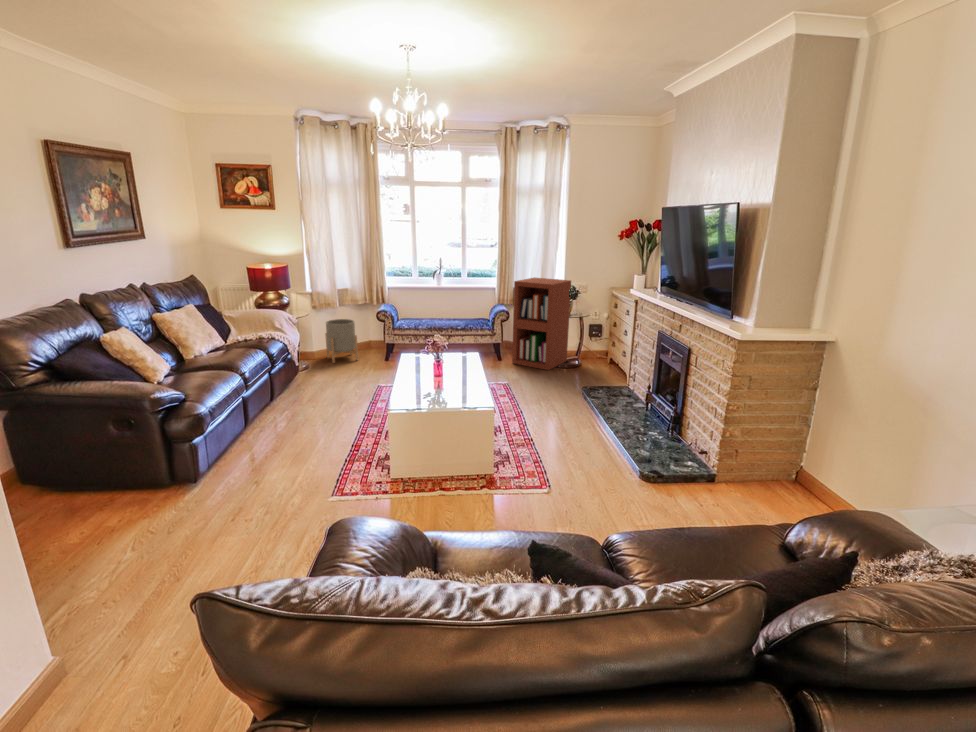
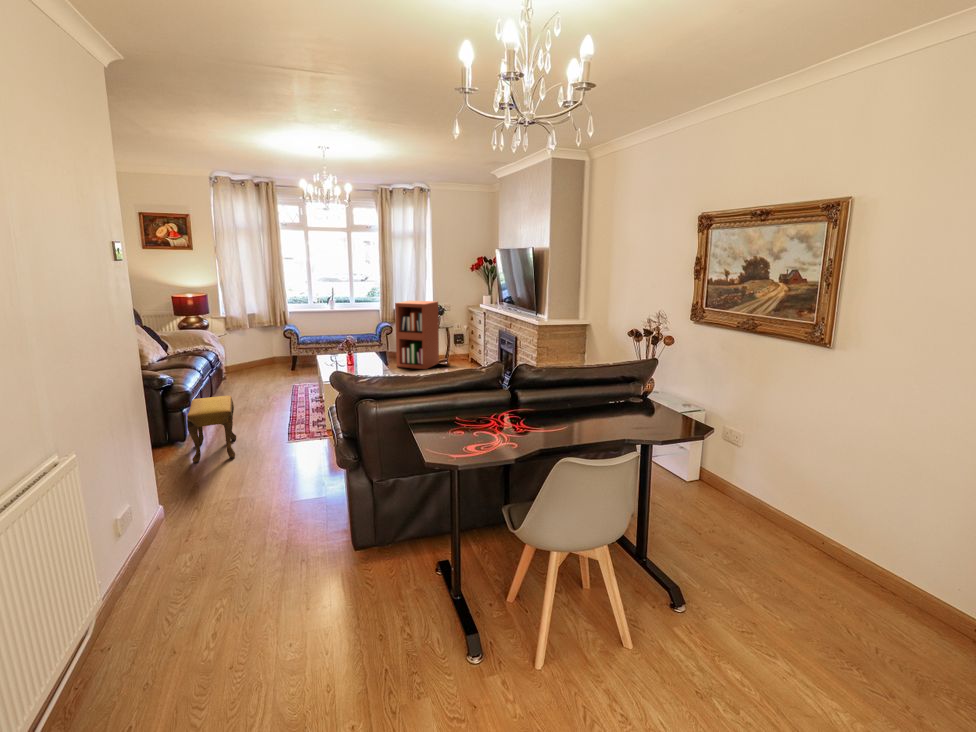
planter: present [325,319,358,363] -> none [238,339,268,374]
footstool: none [173,424,267,532] -> present [187,396,236,463]

